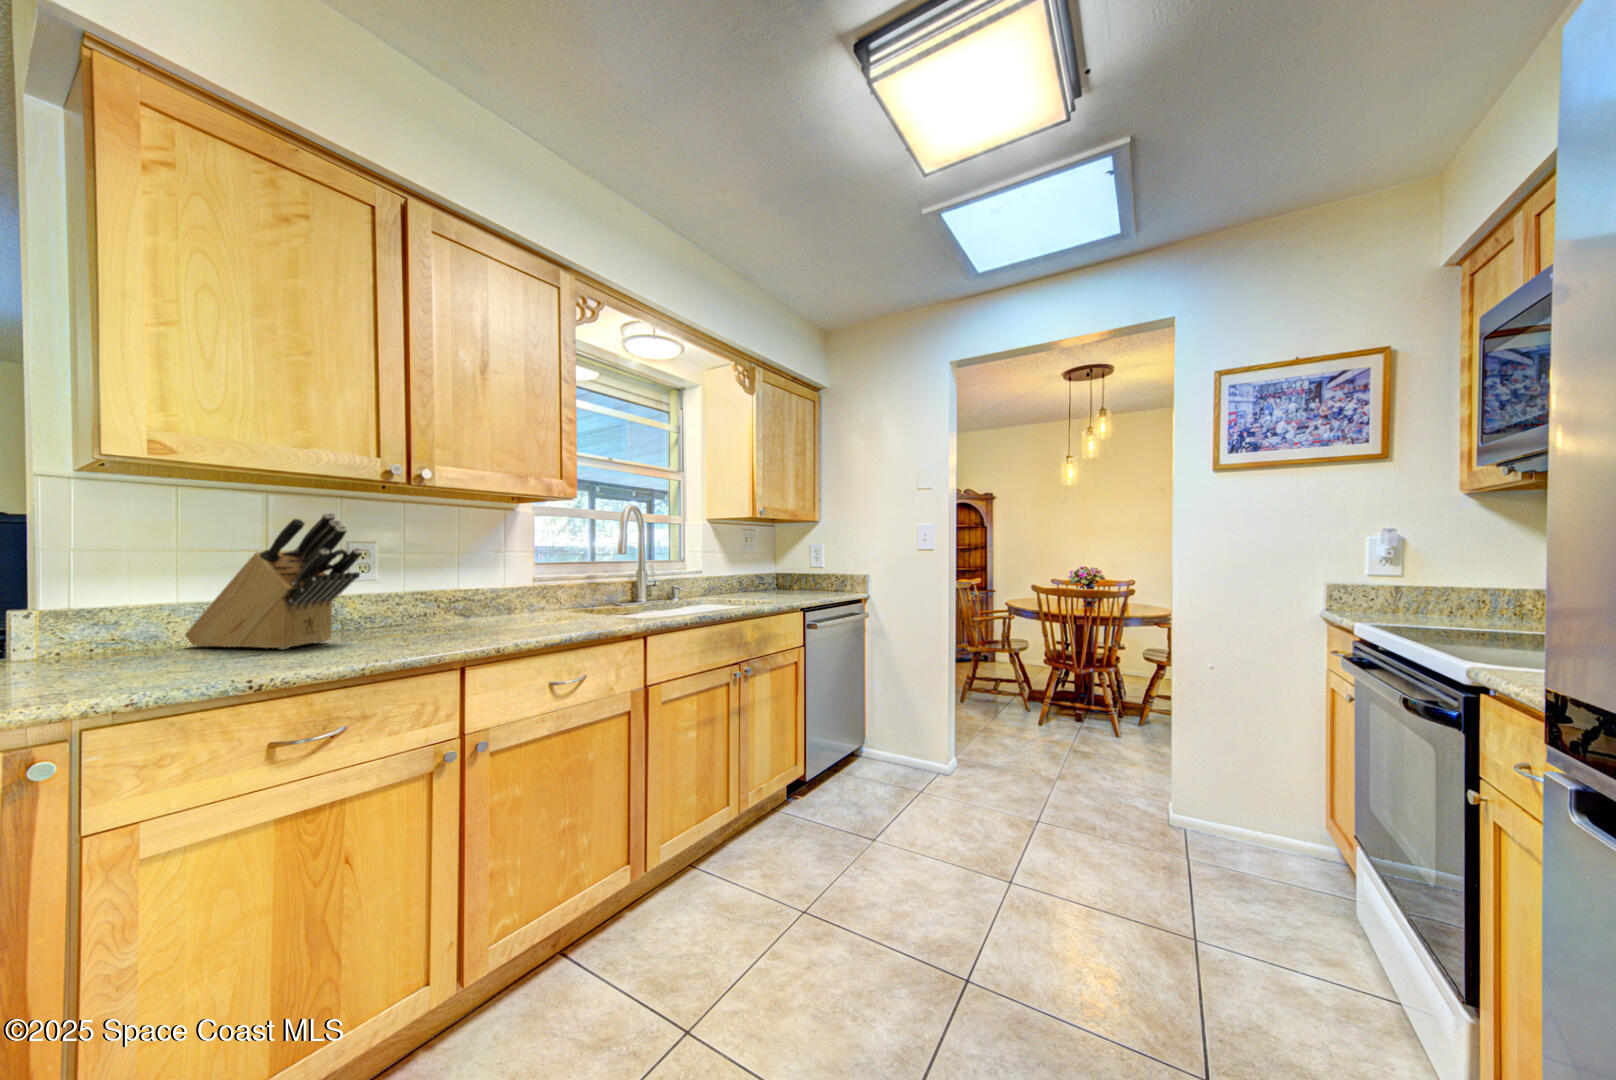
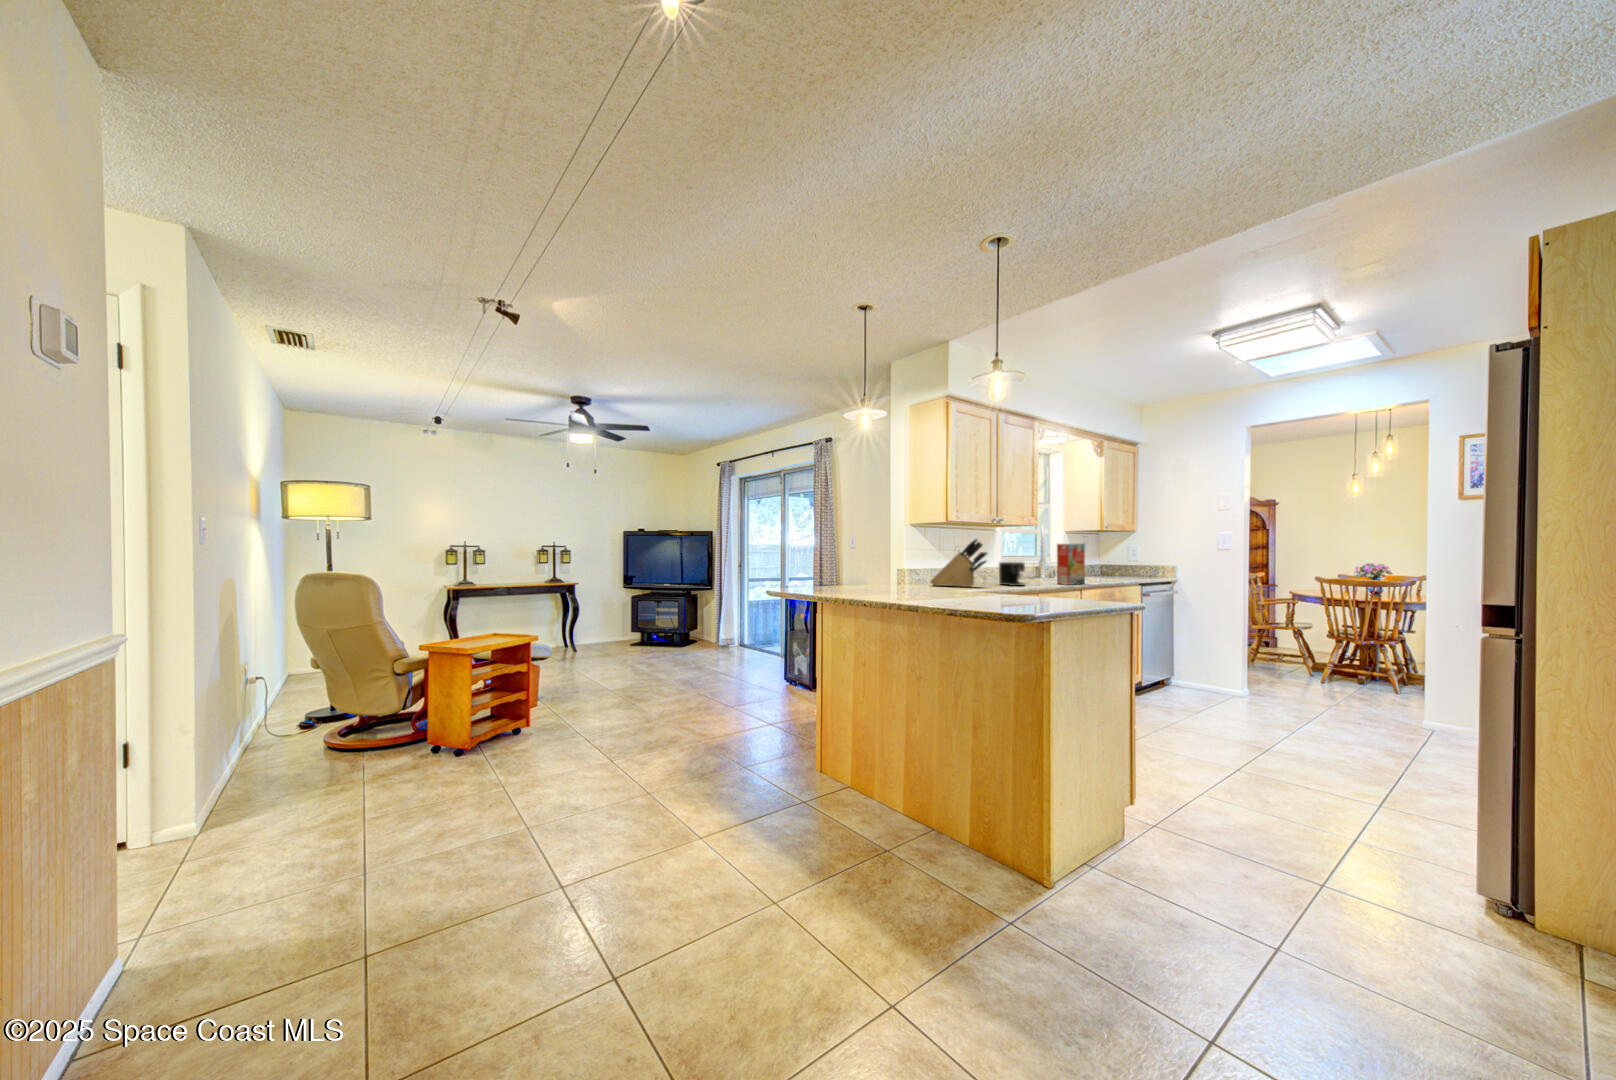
cereal box: none [616,533,678,621] -> present [1057,544,1085,585]
coffee maker: none [457,573,557,634] -> present [999,562,1025,586]

